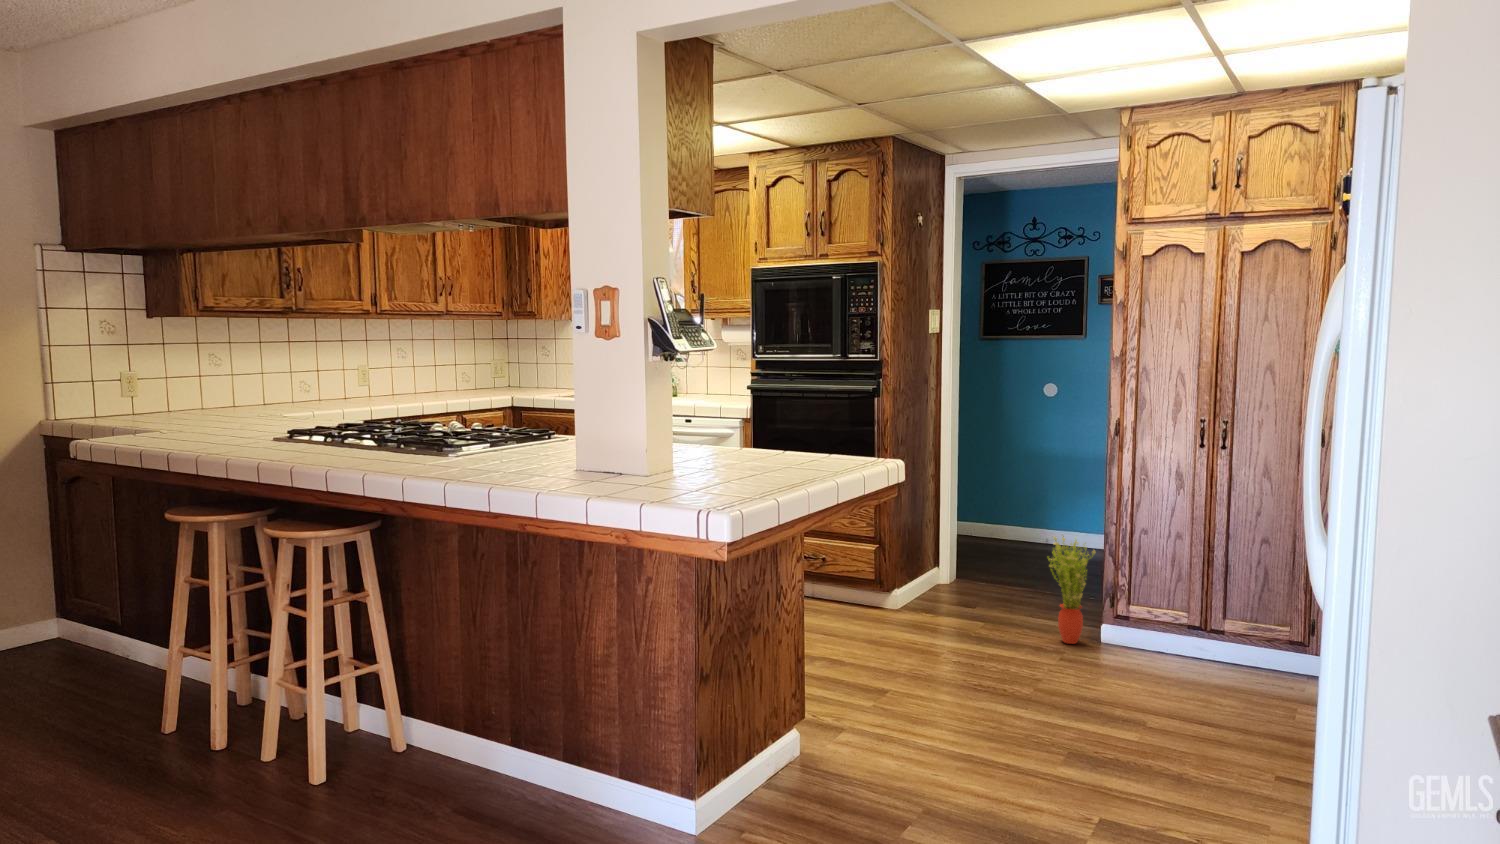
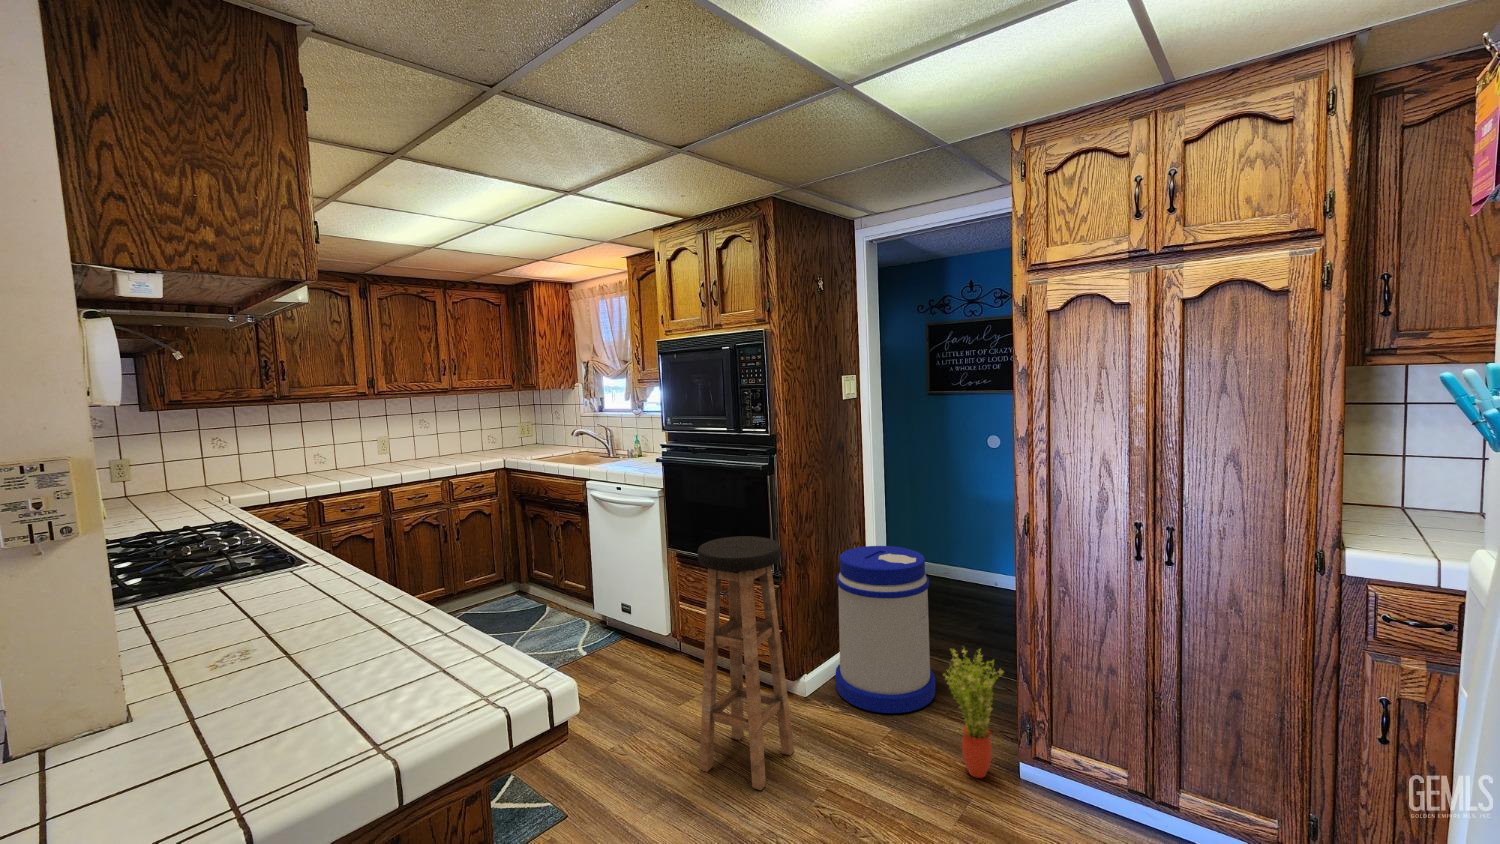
bar stool: none [837,446,914,655] -> present [698,536,794,790]
trash can: none [924,473,1018,616] -> present [836,546,935,713]

